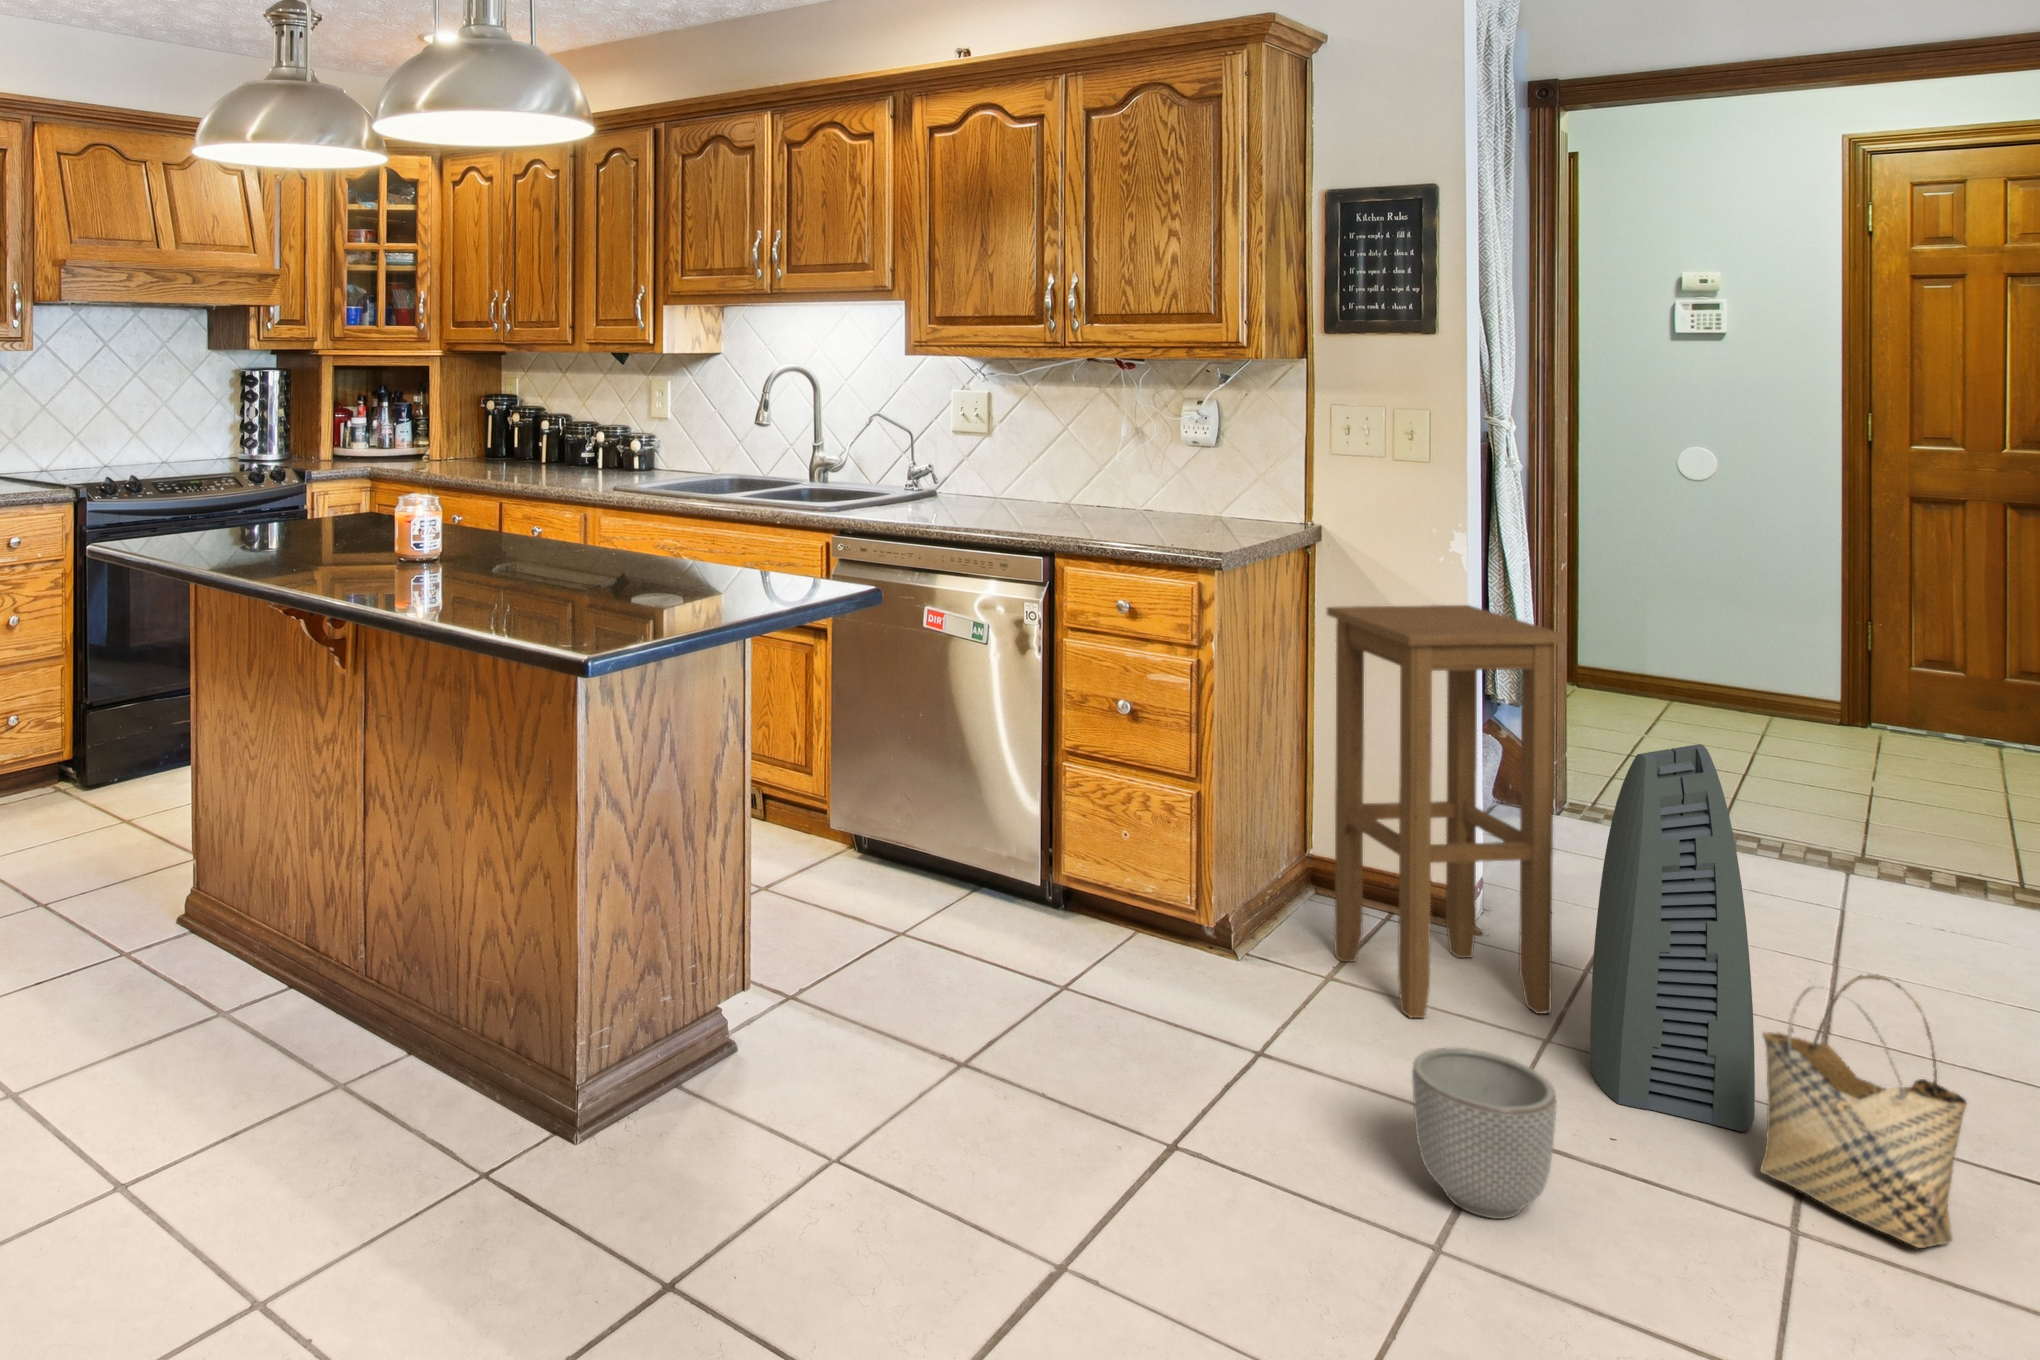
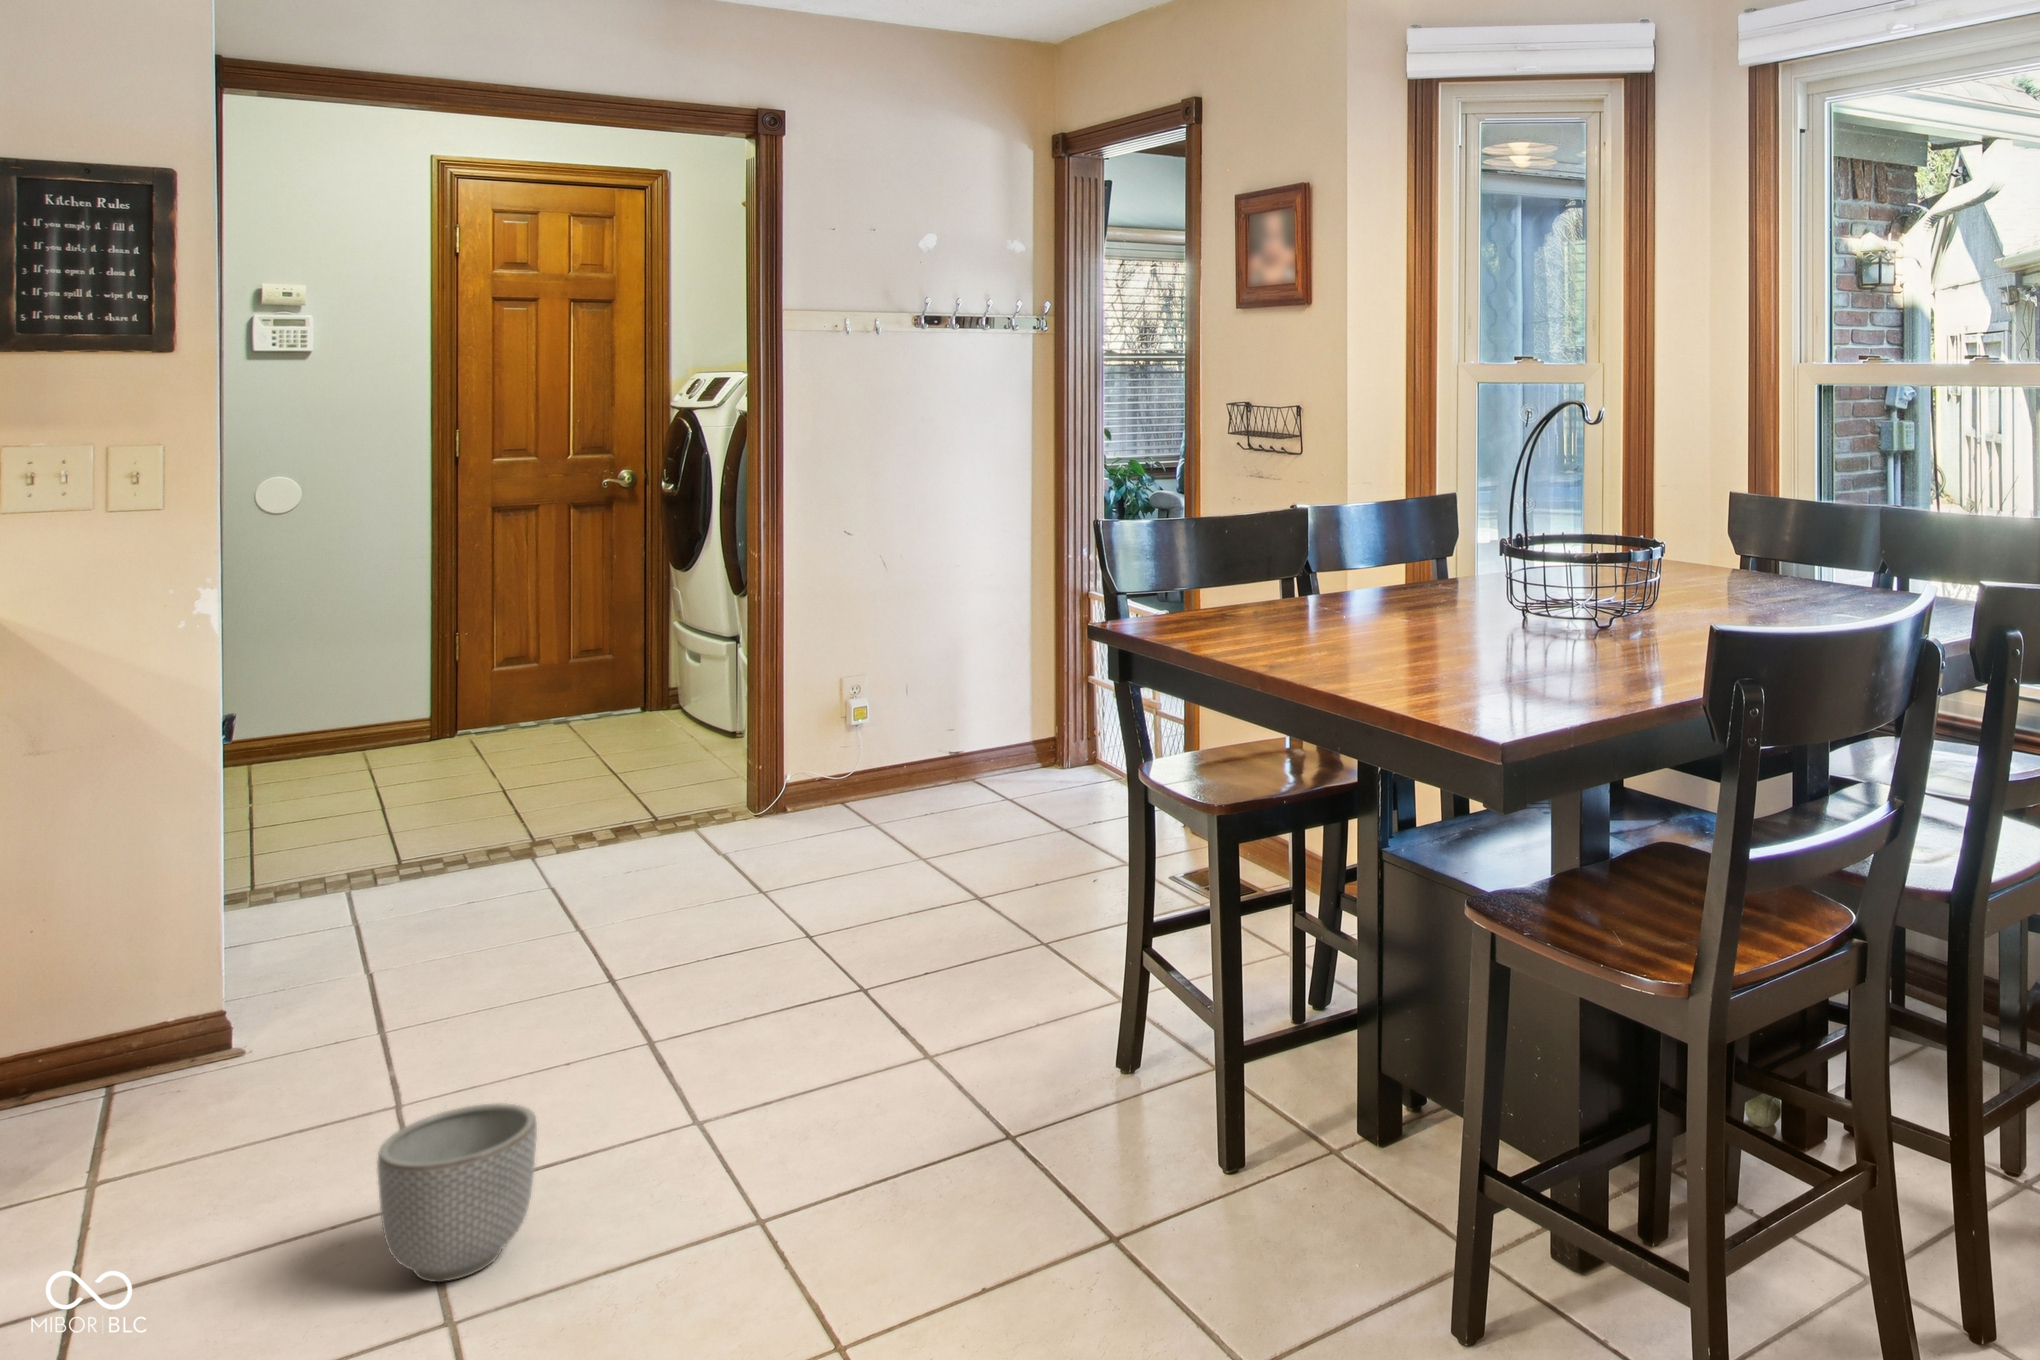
stool: present [1326,605,1566,1018] -> none [67,668,397,1161]
air purifier: present [1590,744,1755,1132] -> none [448,747,617,1121]
woven basket: present [1760,975,1967,1248] -> none [648,892,806,1106]

